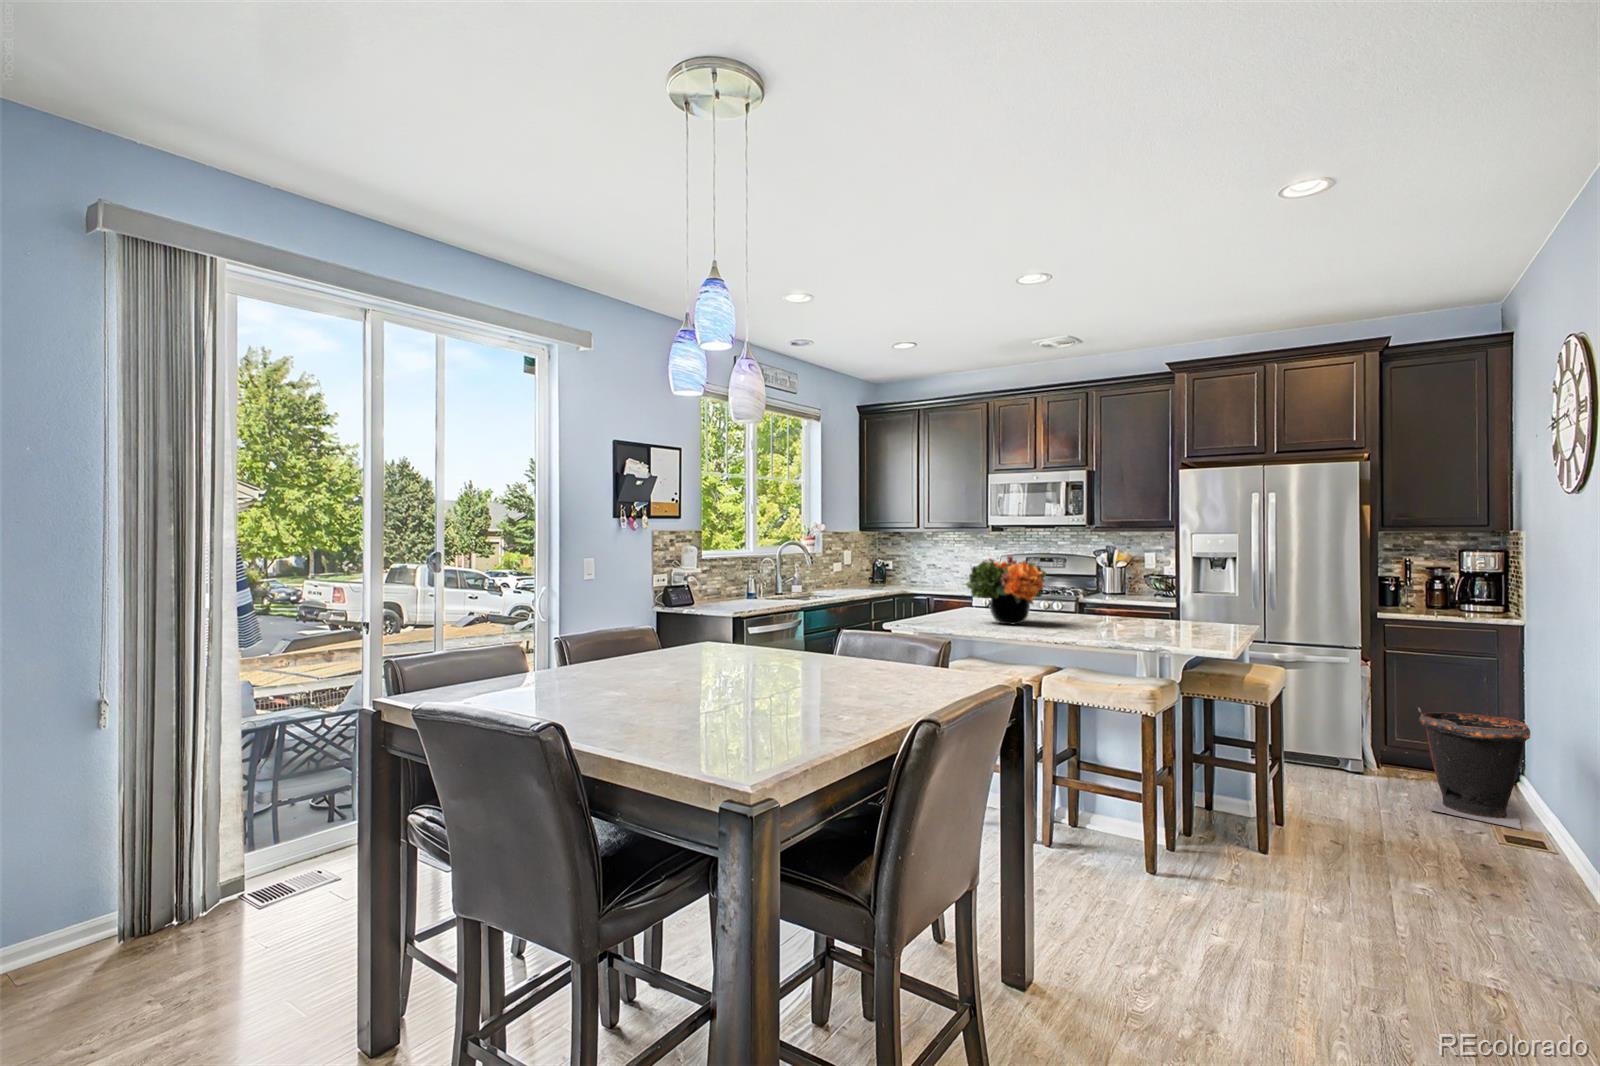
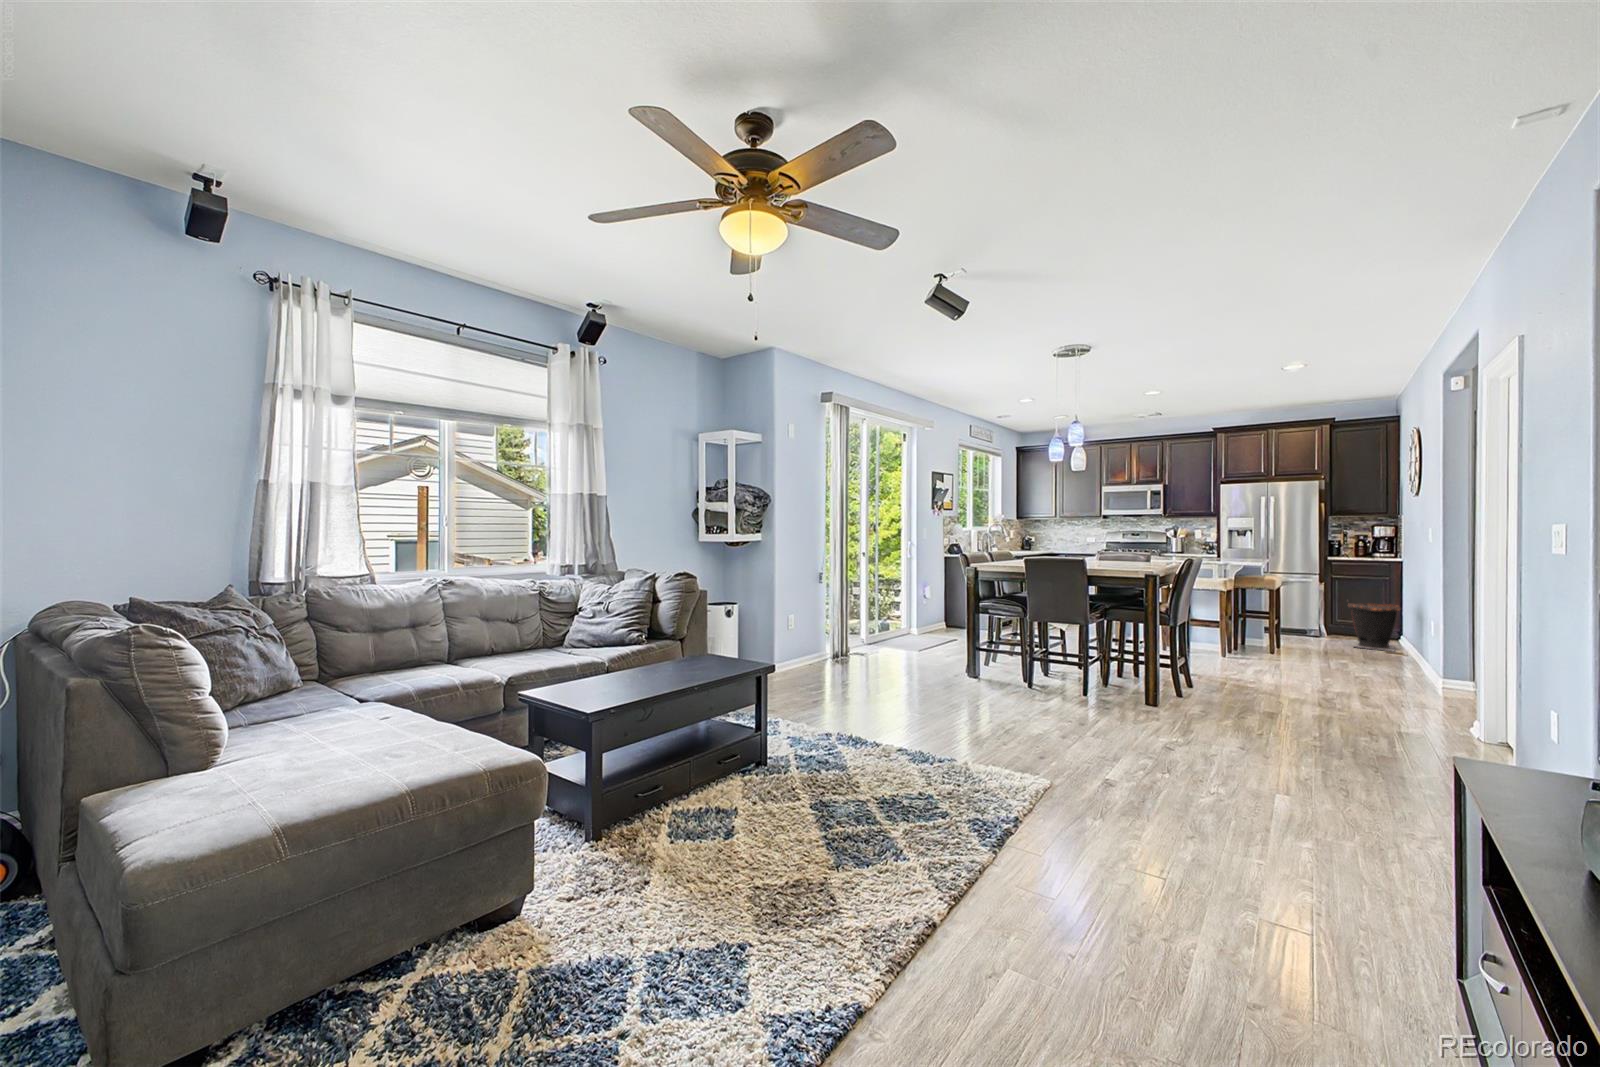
flower arrangement: present [967,555,1046,624] -> none [1126,526,1167,558]

